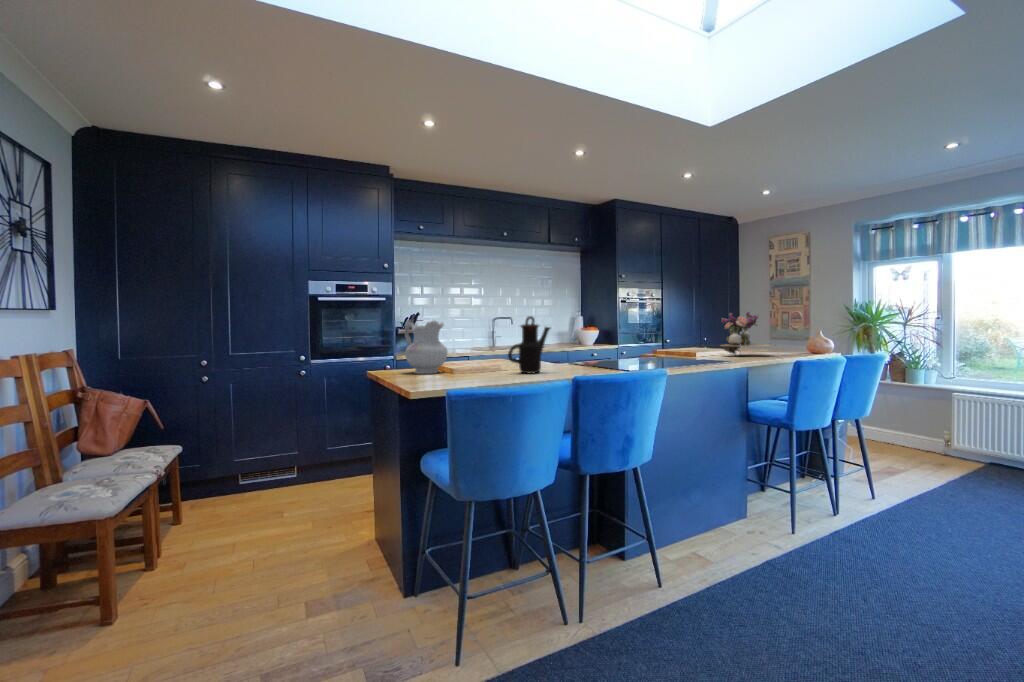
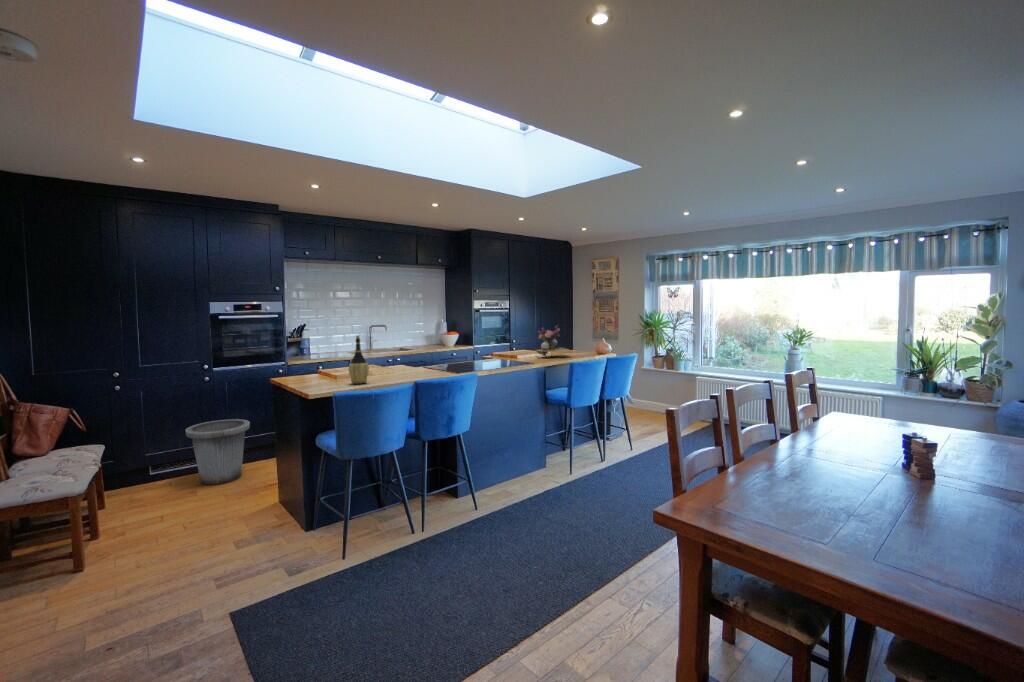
wine bottle: none [470,303,500,377] -> present [349,335,369,384]
teapot: present [508,316,550,373] -> none [376,341,406,379]
ceramic pitcher: present [405,320,447,374] -> none [301,343,333,381]
trash can: none [276,423,348,504] -> present [186,419,250,485]

